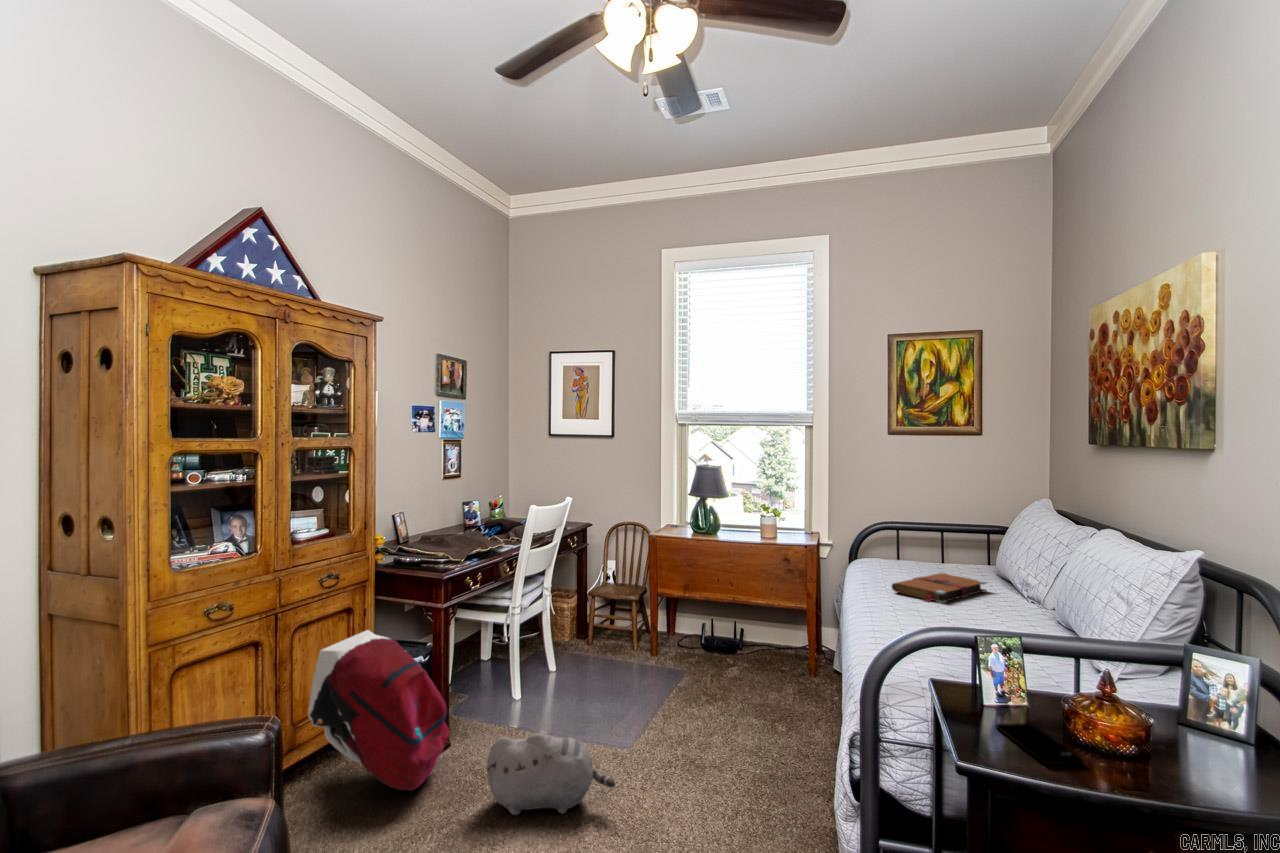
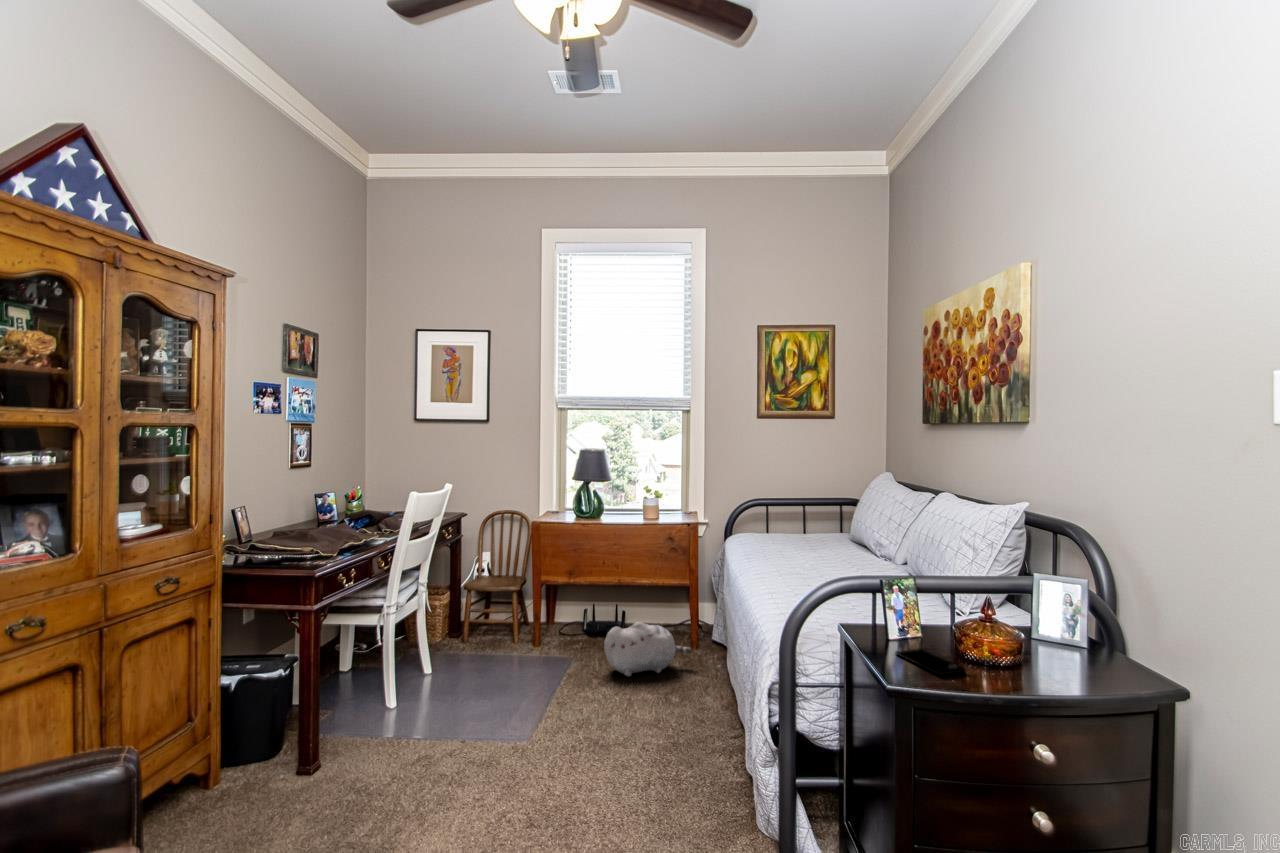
book: present [892,573,986,603] -> none [771,542,849,568]
backpack: present [308,630,450,791] -> none [173,637,339,804]
plush toy: present [487,733,615,815] -> present [604,622,691,676]

